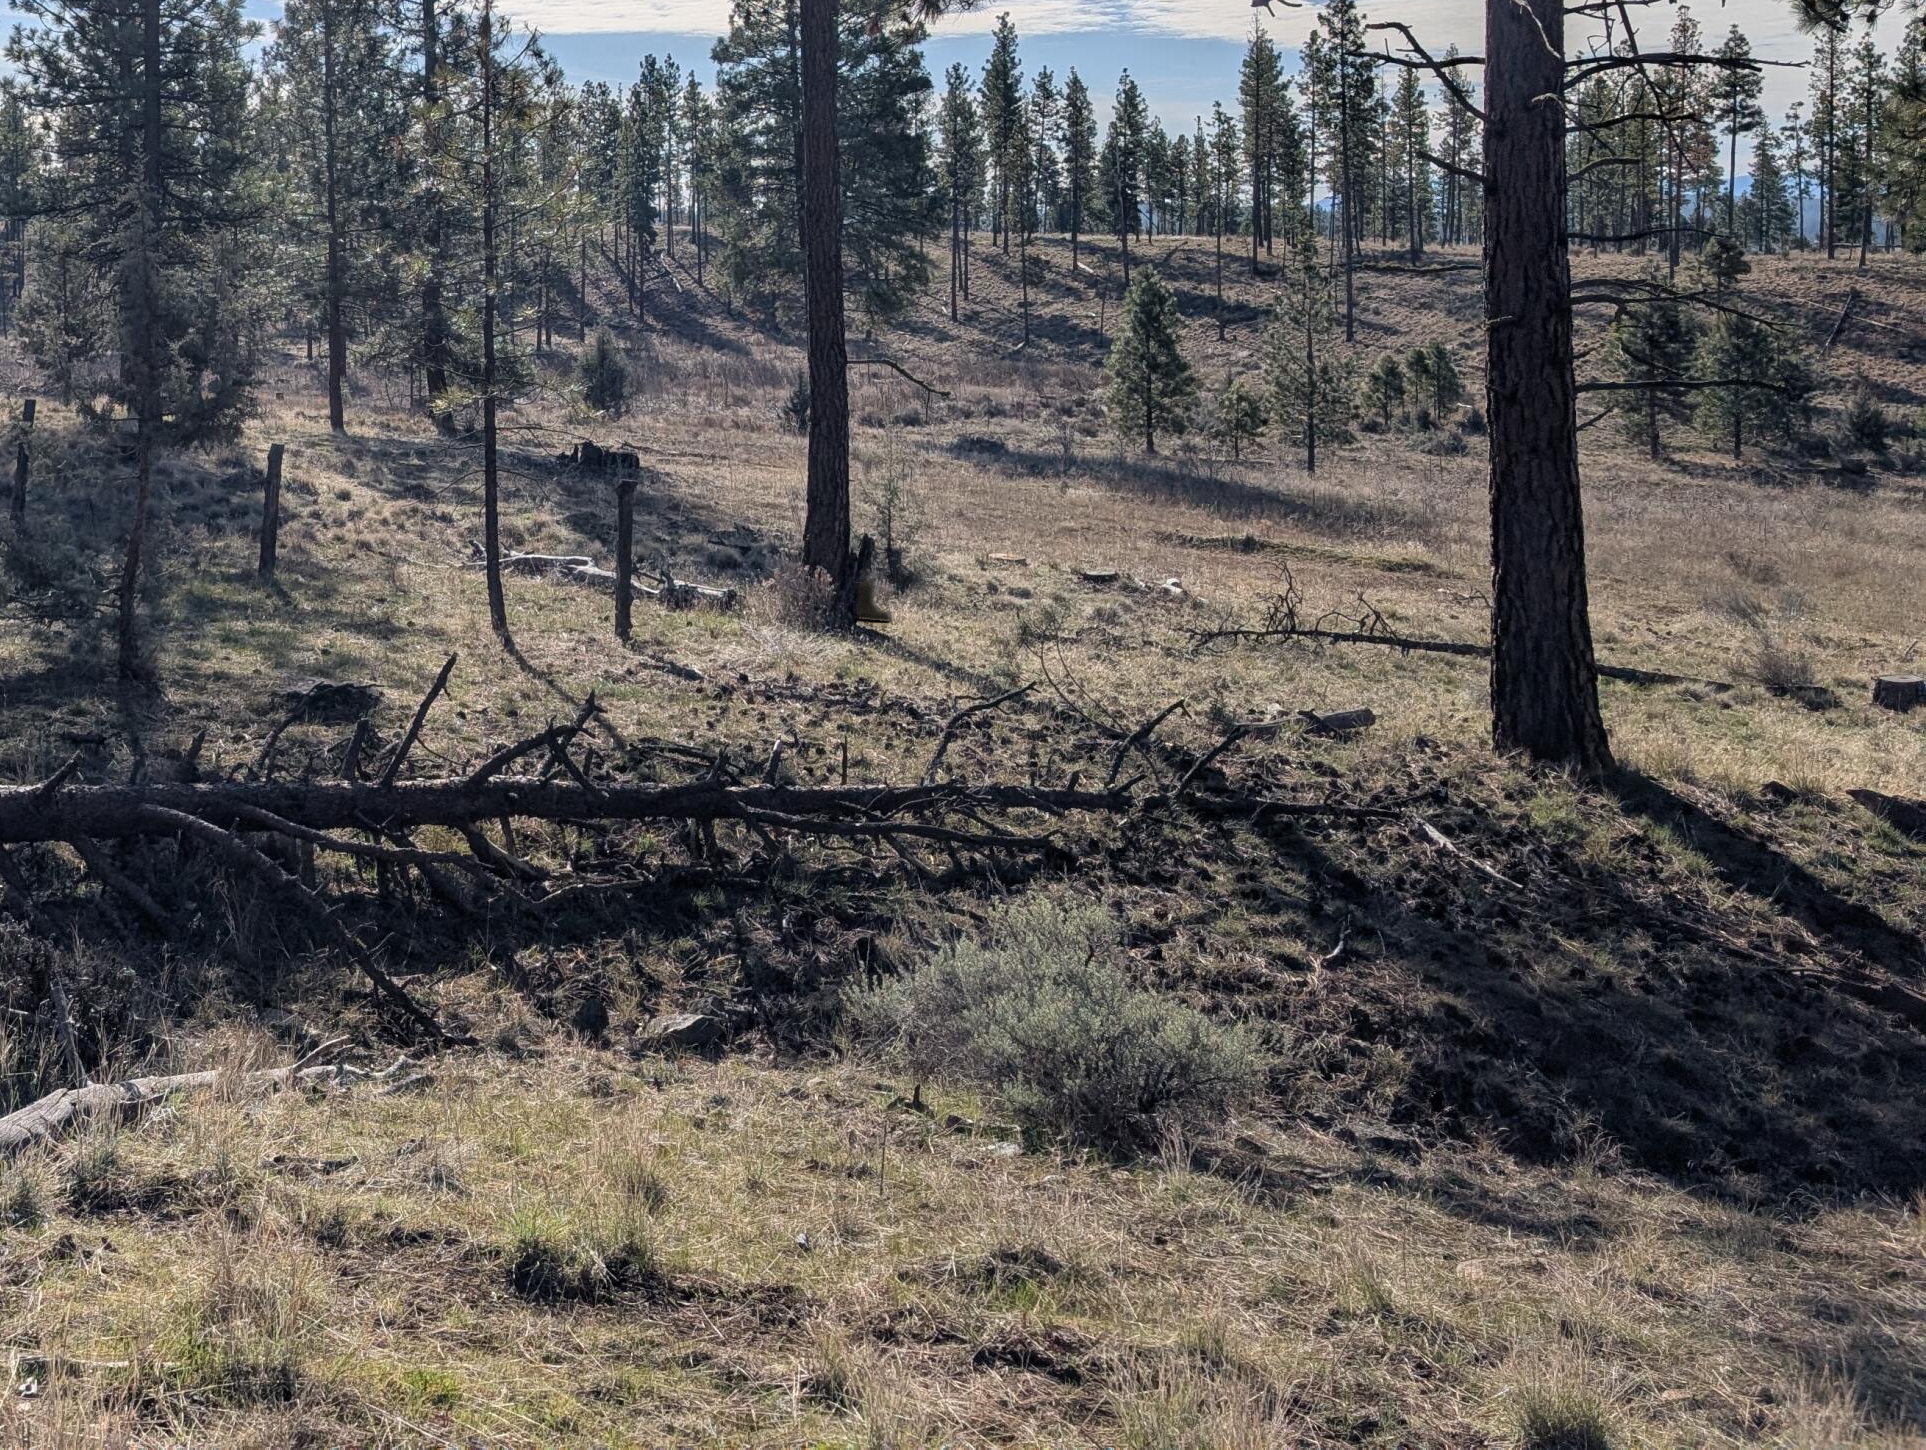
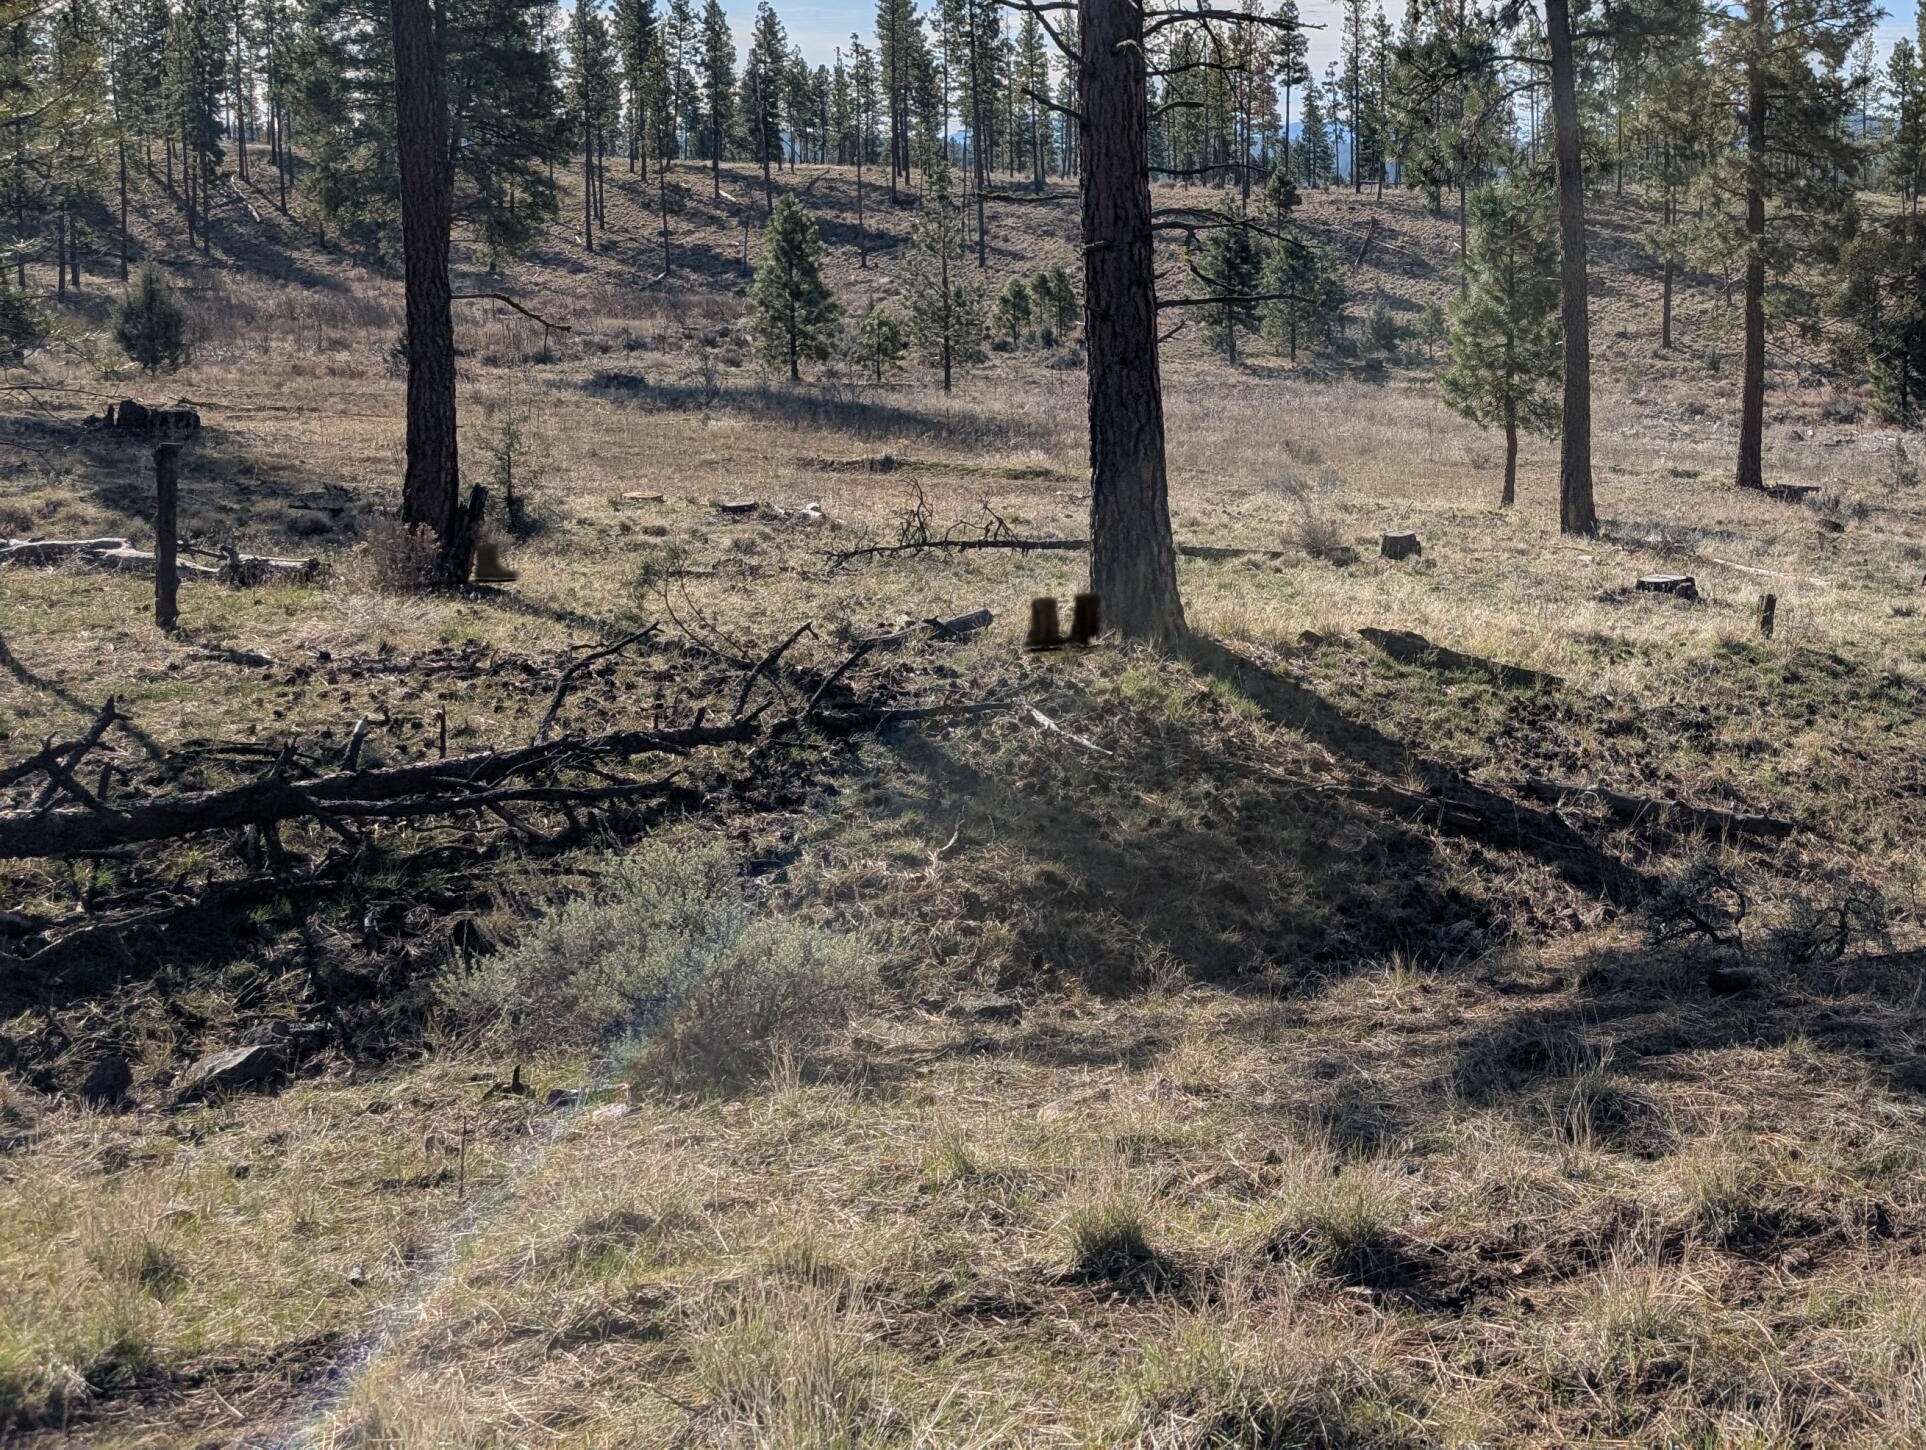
backpack: none [1425,694,1537,763] -> present [1024,592,1101,649]

